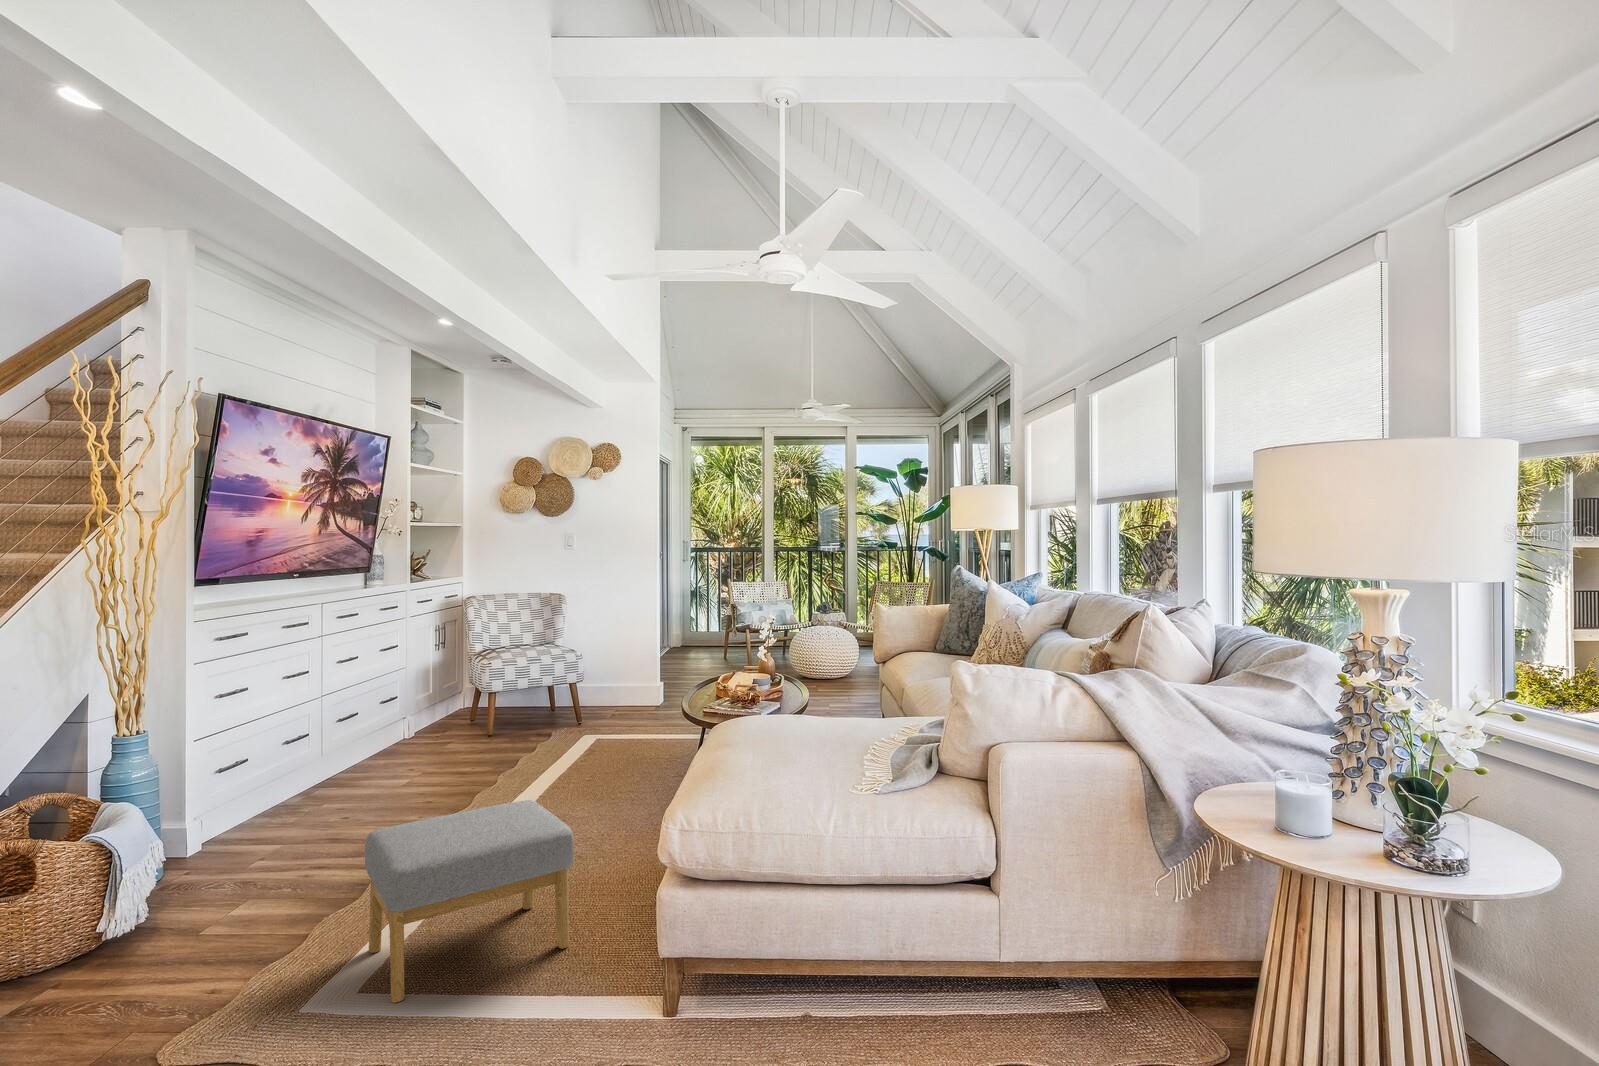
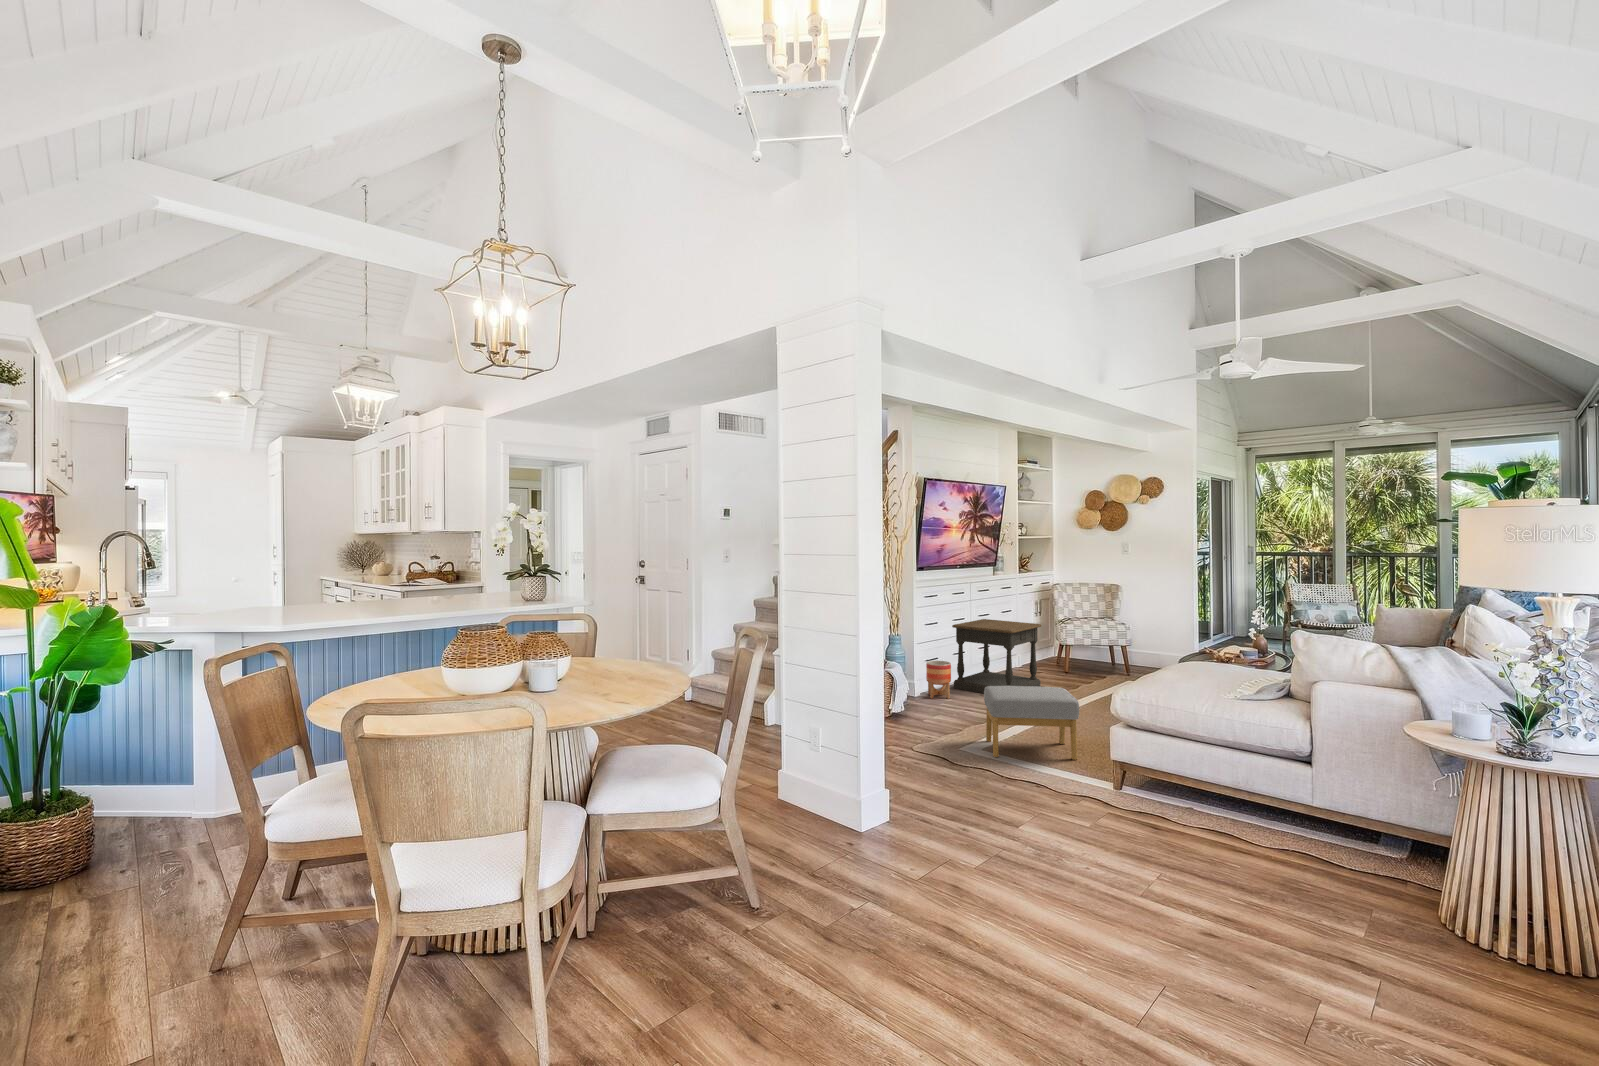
side table: none [282,667,458,811] -> present [952,619,1041,693]
planter: none [218,765,279,852] -> present [926,661,951,699]

